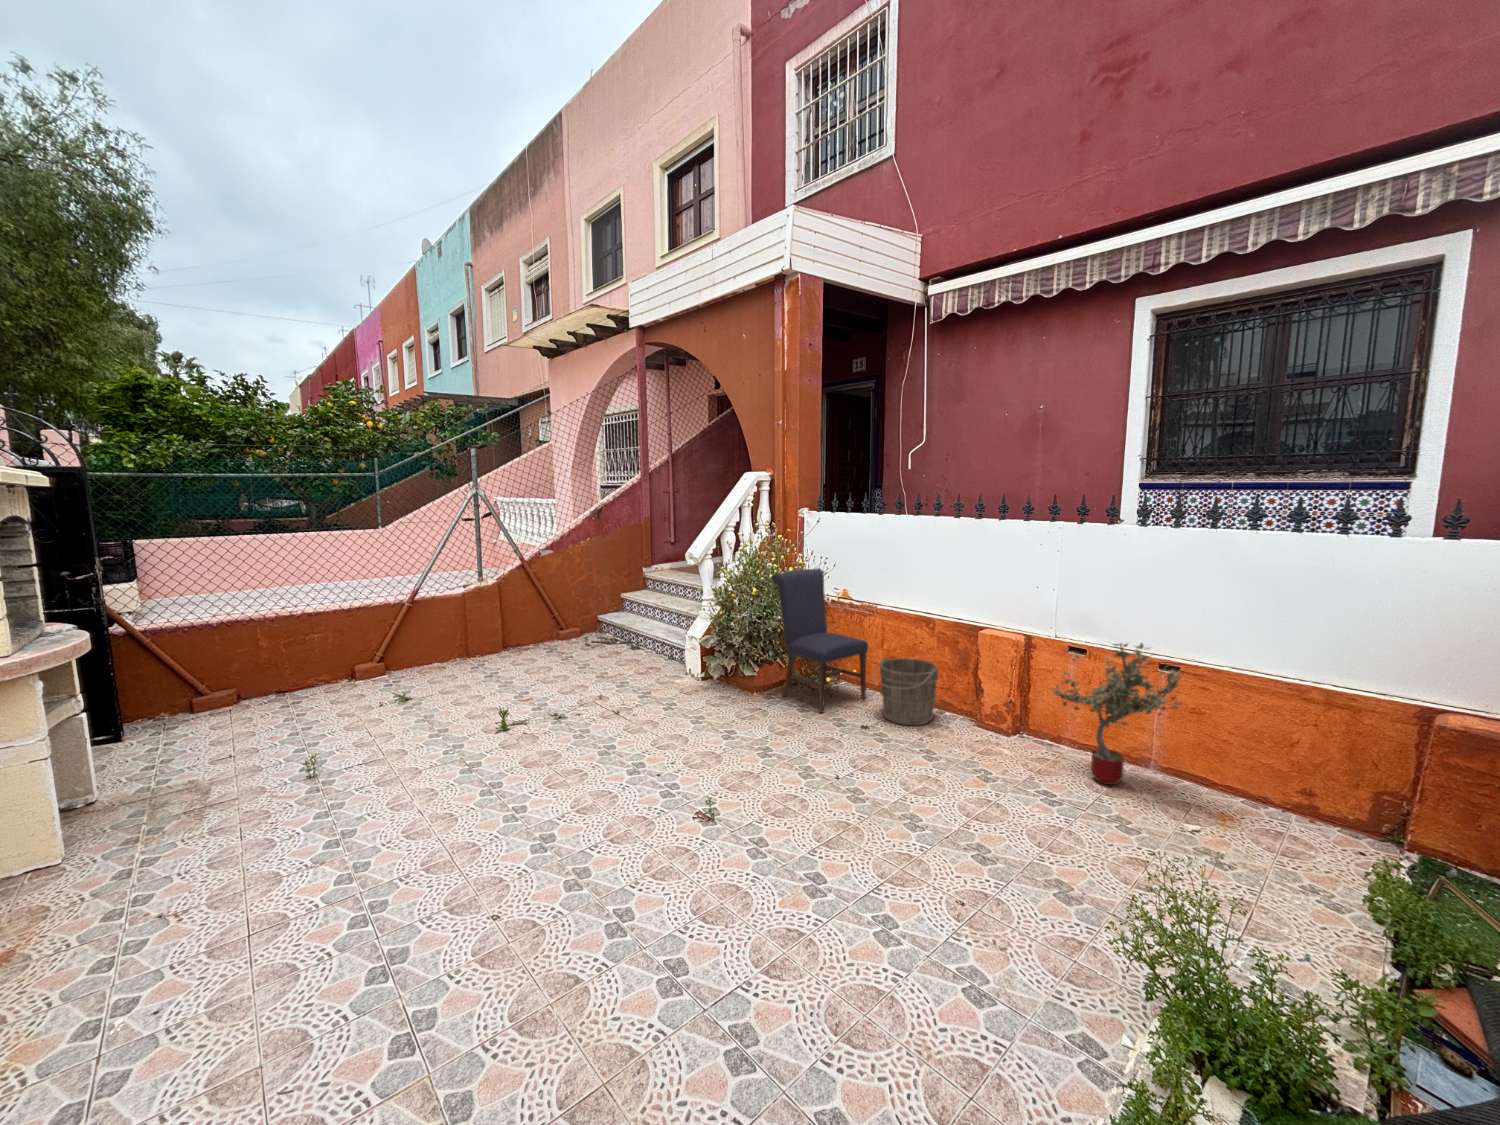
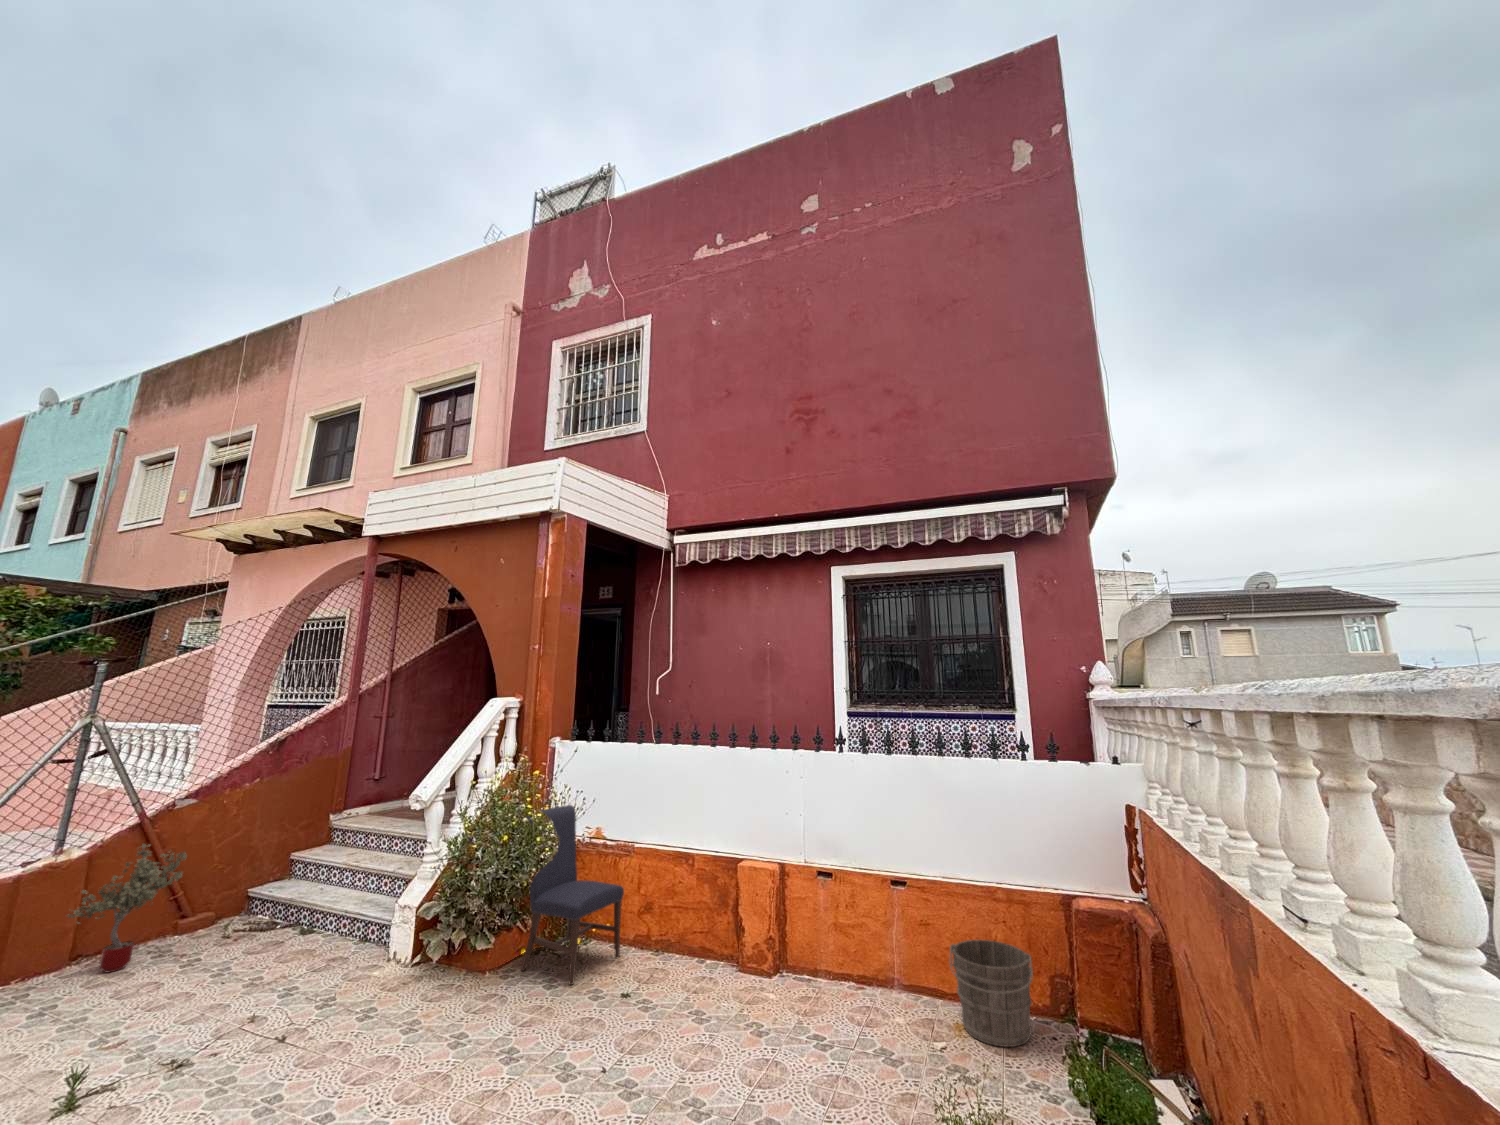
potted tree: present [1053,643,1181,785] -> present [67,844,187,973]
bucket: present [872,658,938,725] -> present [949,940,1033,1047]

